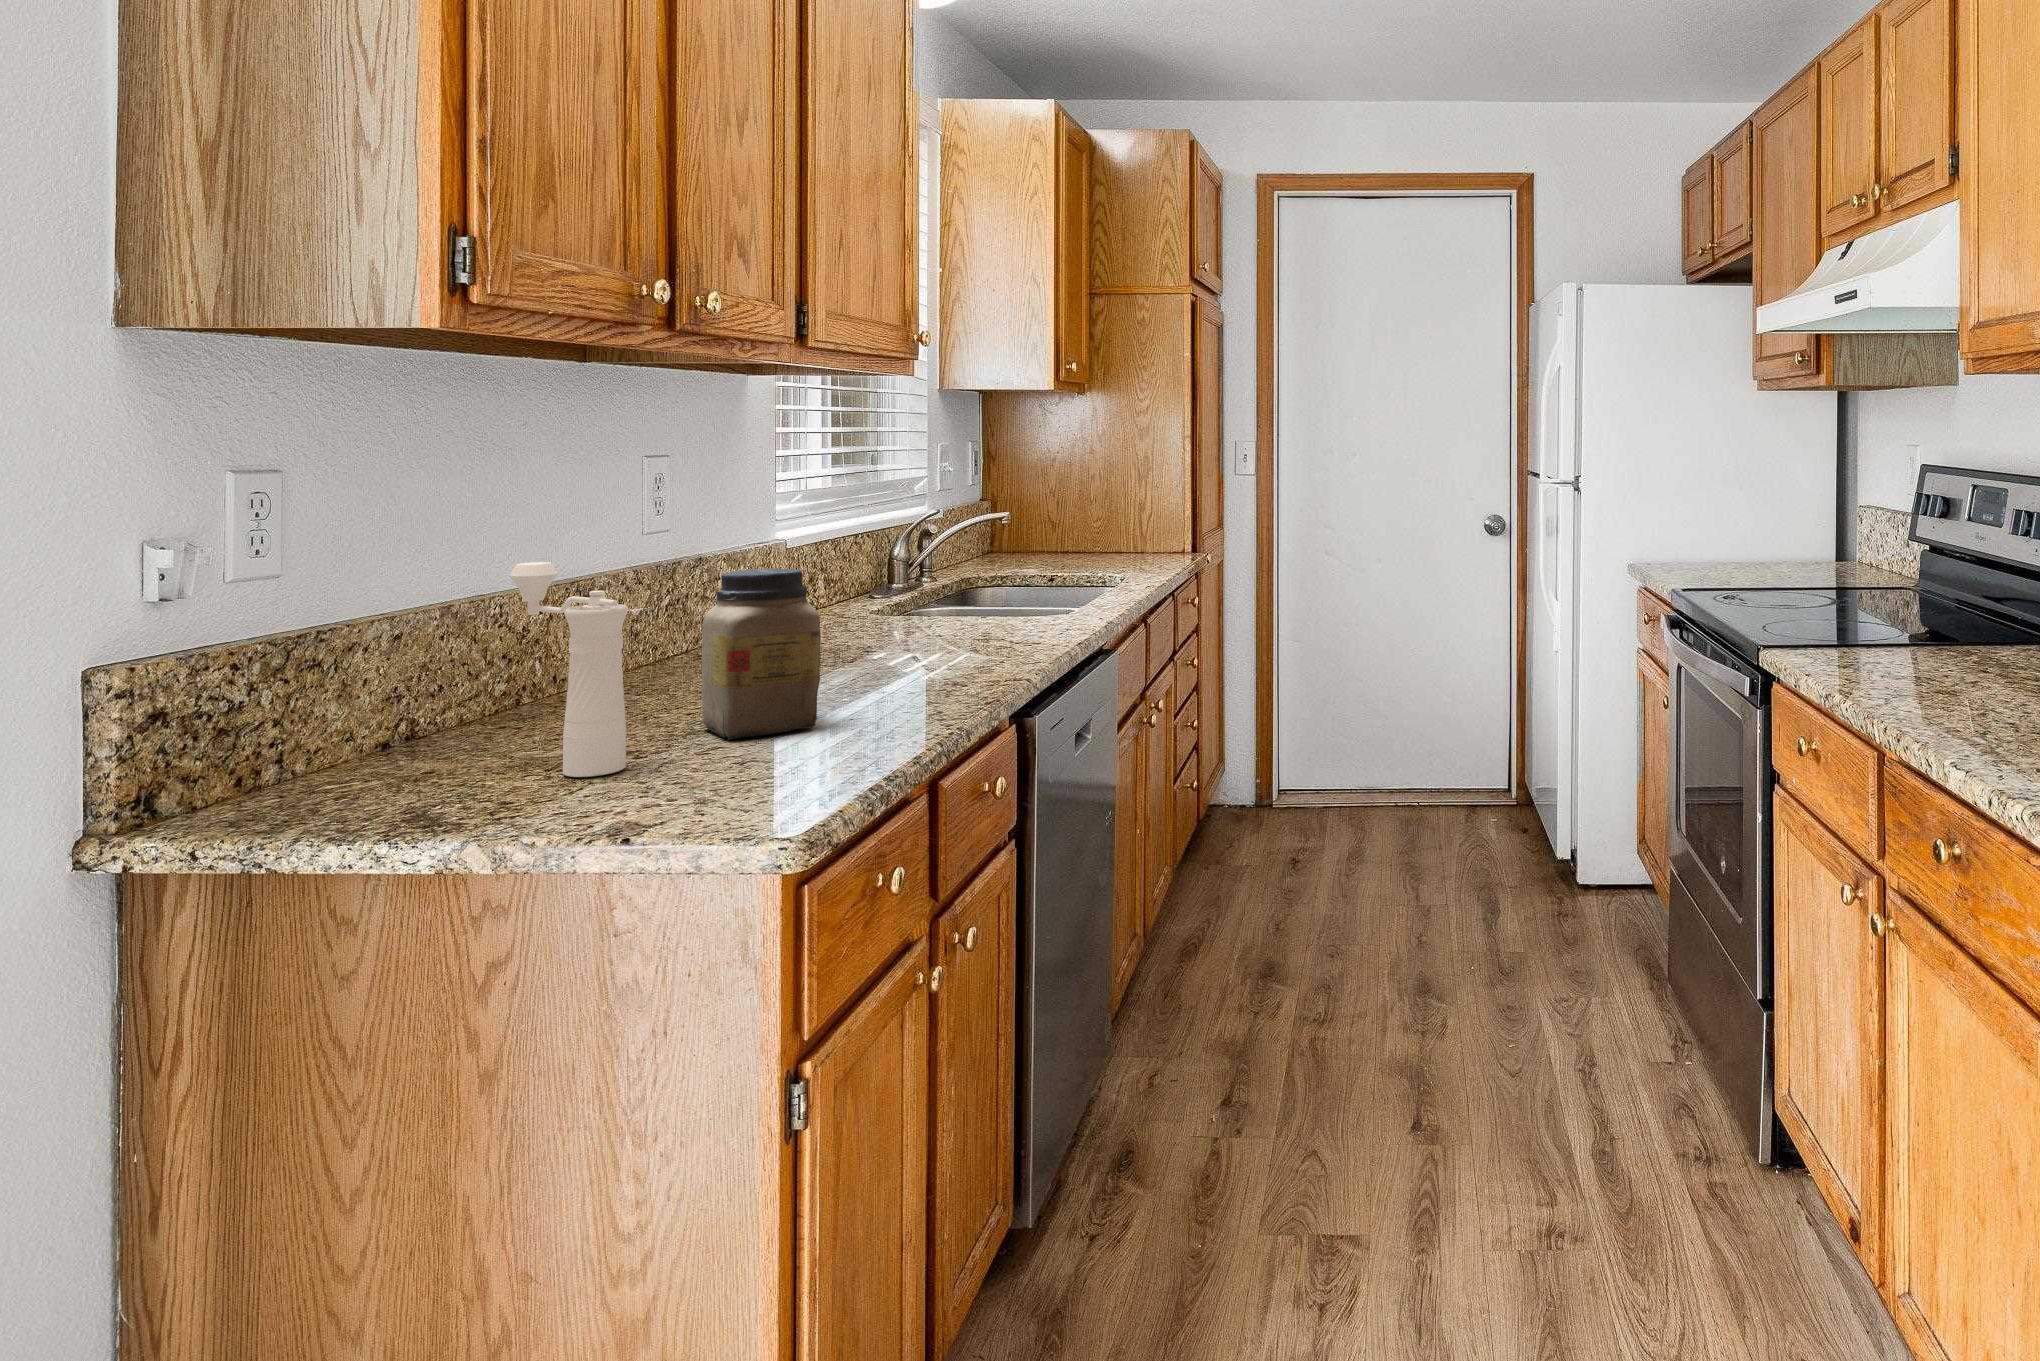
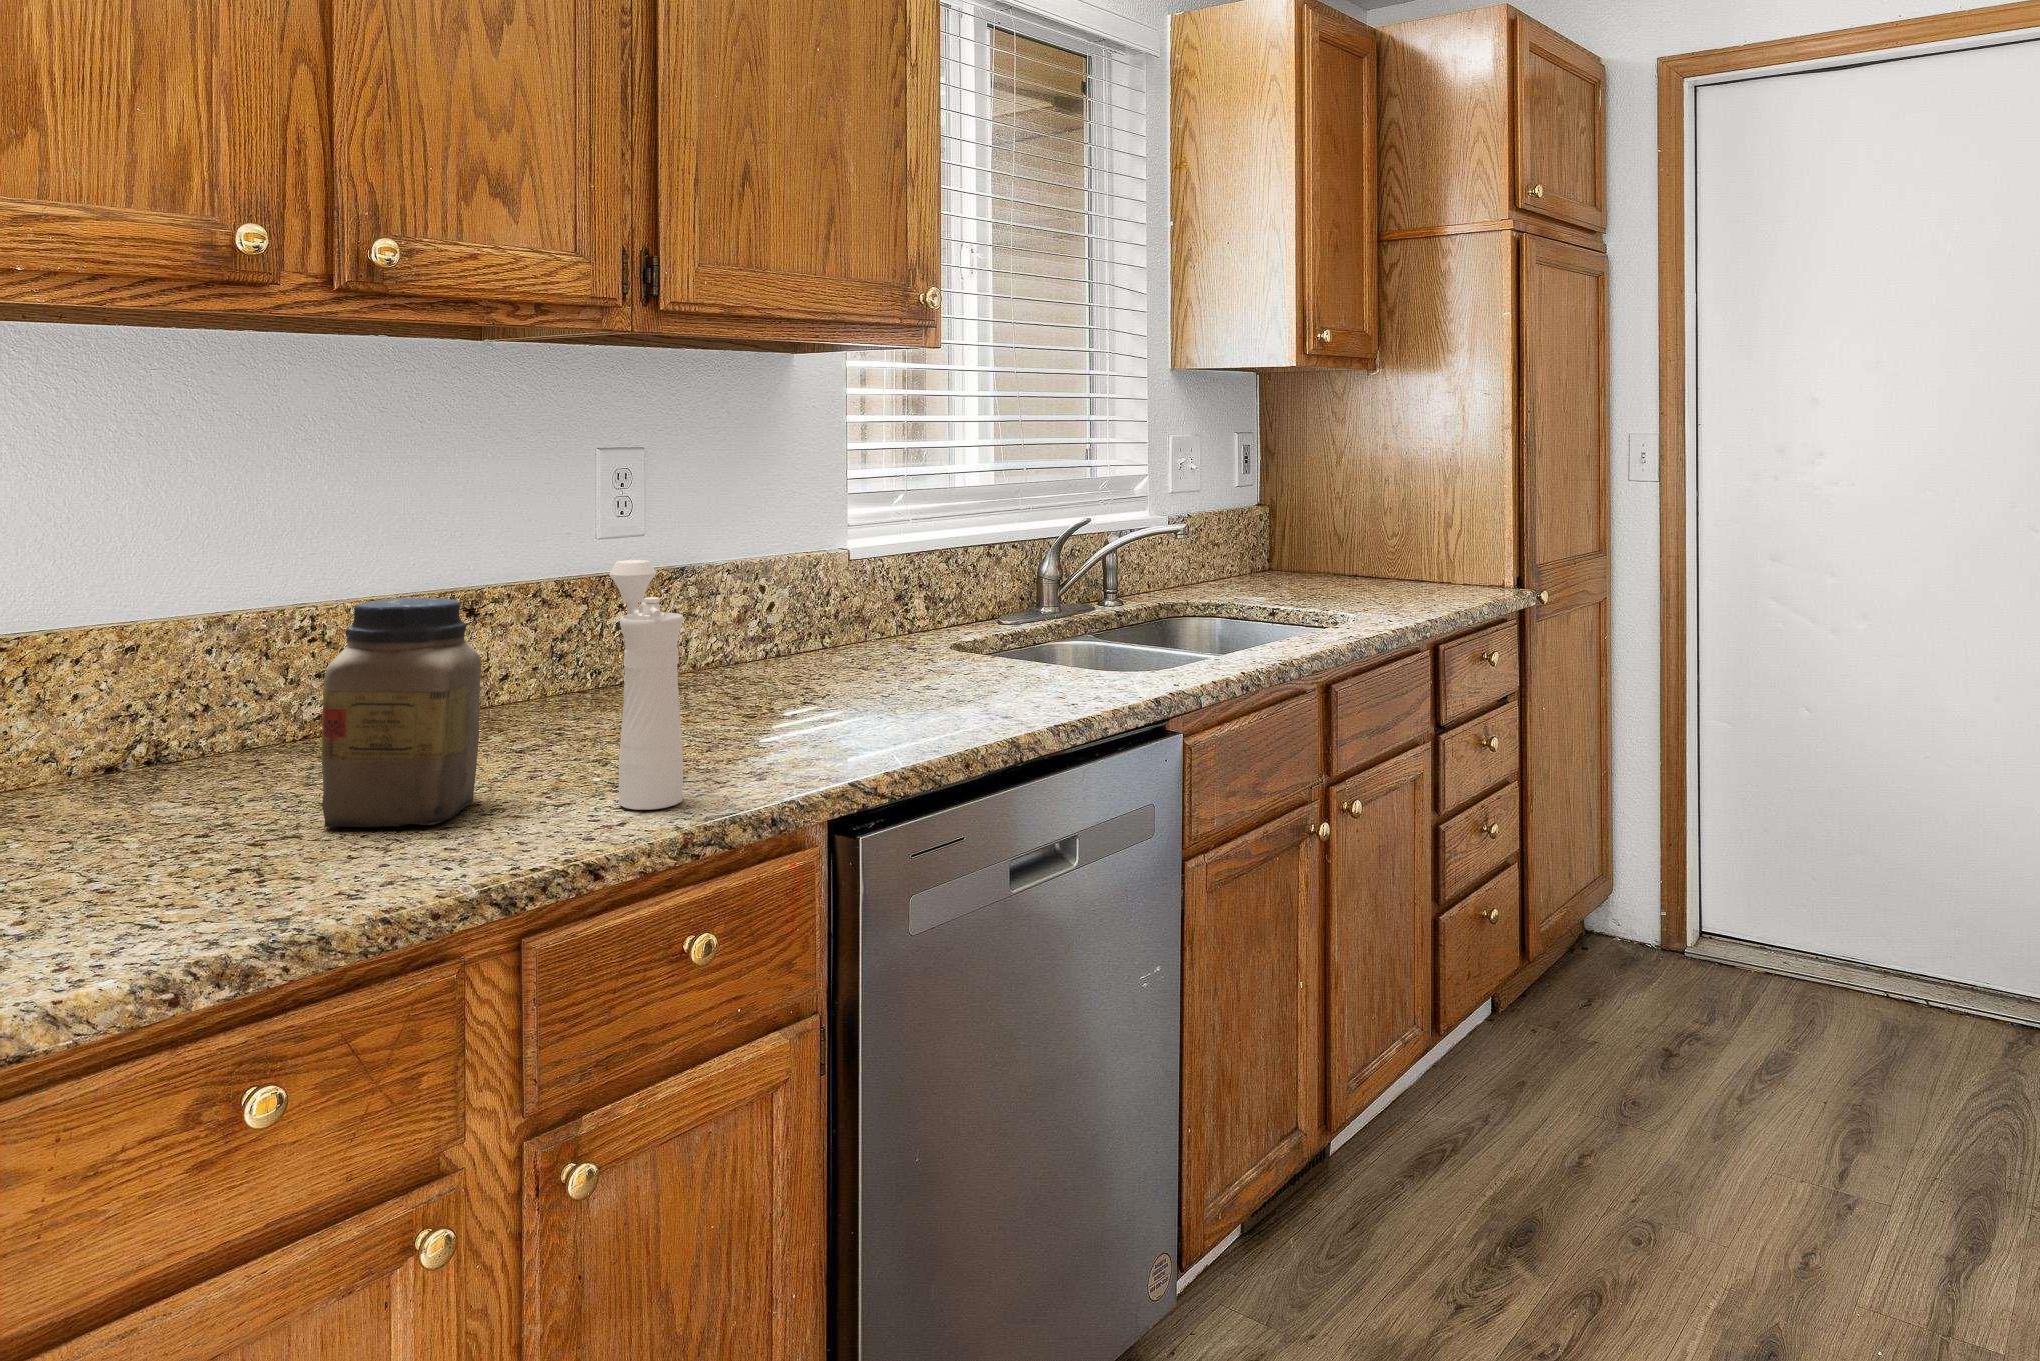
pepper mill: present [510,562,629,777] -> present [610,560,684,810]

